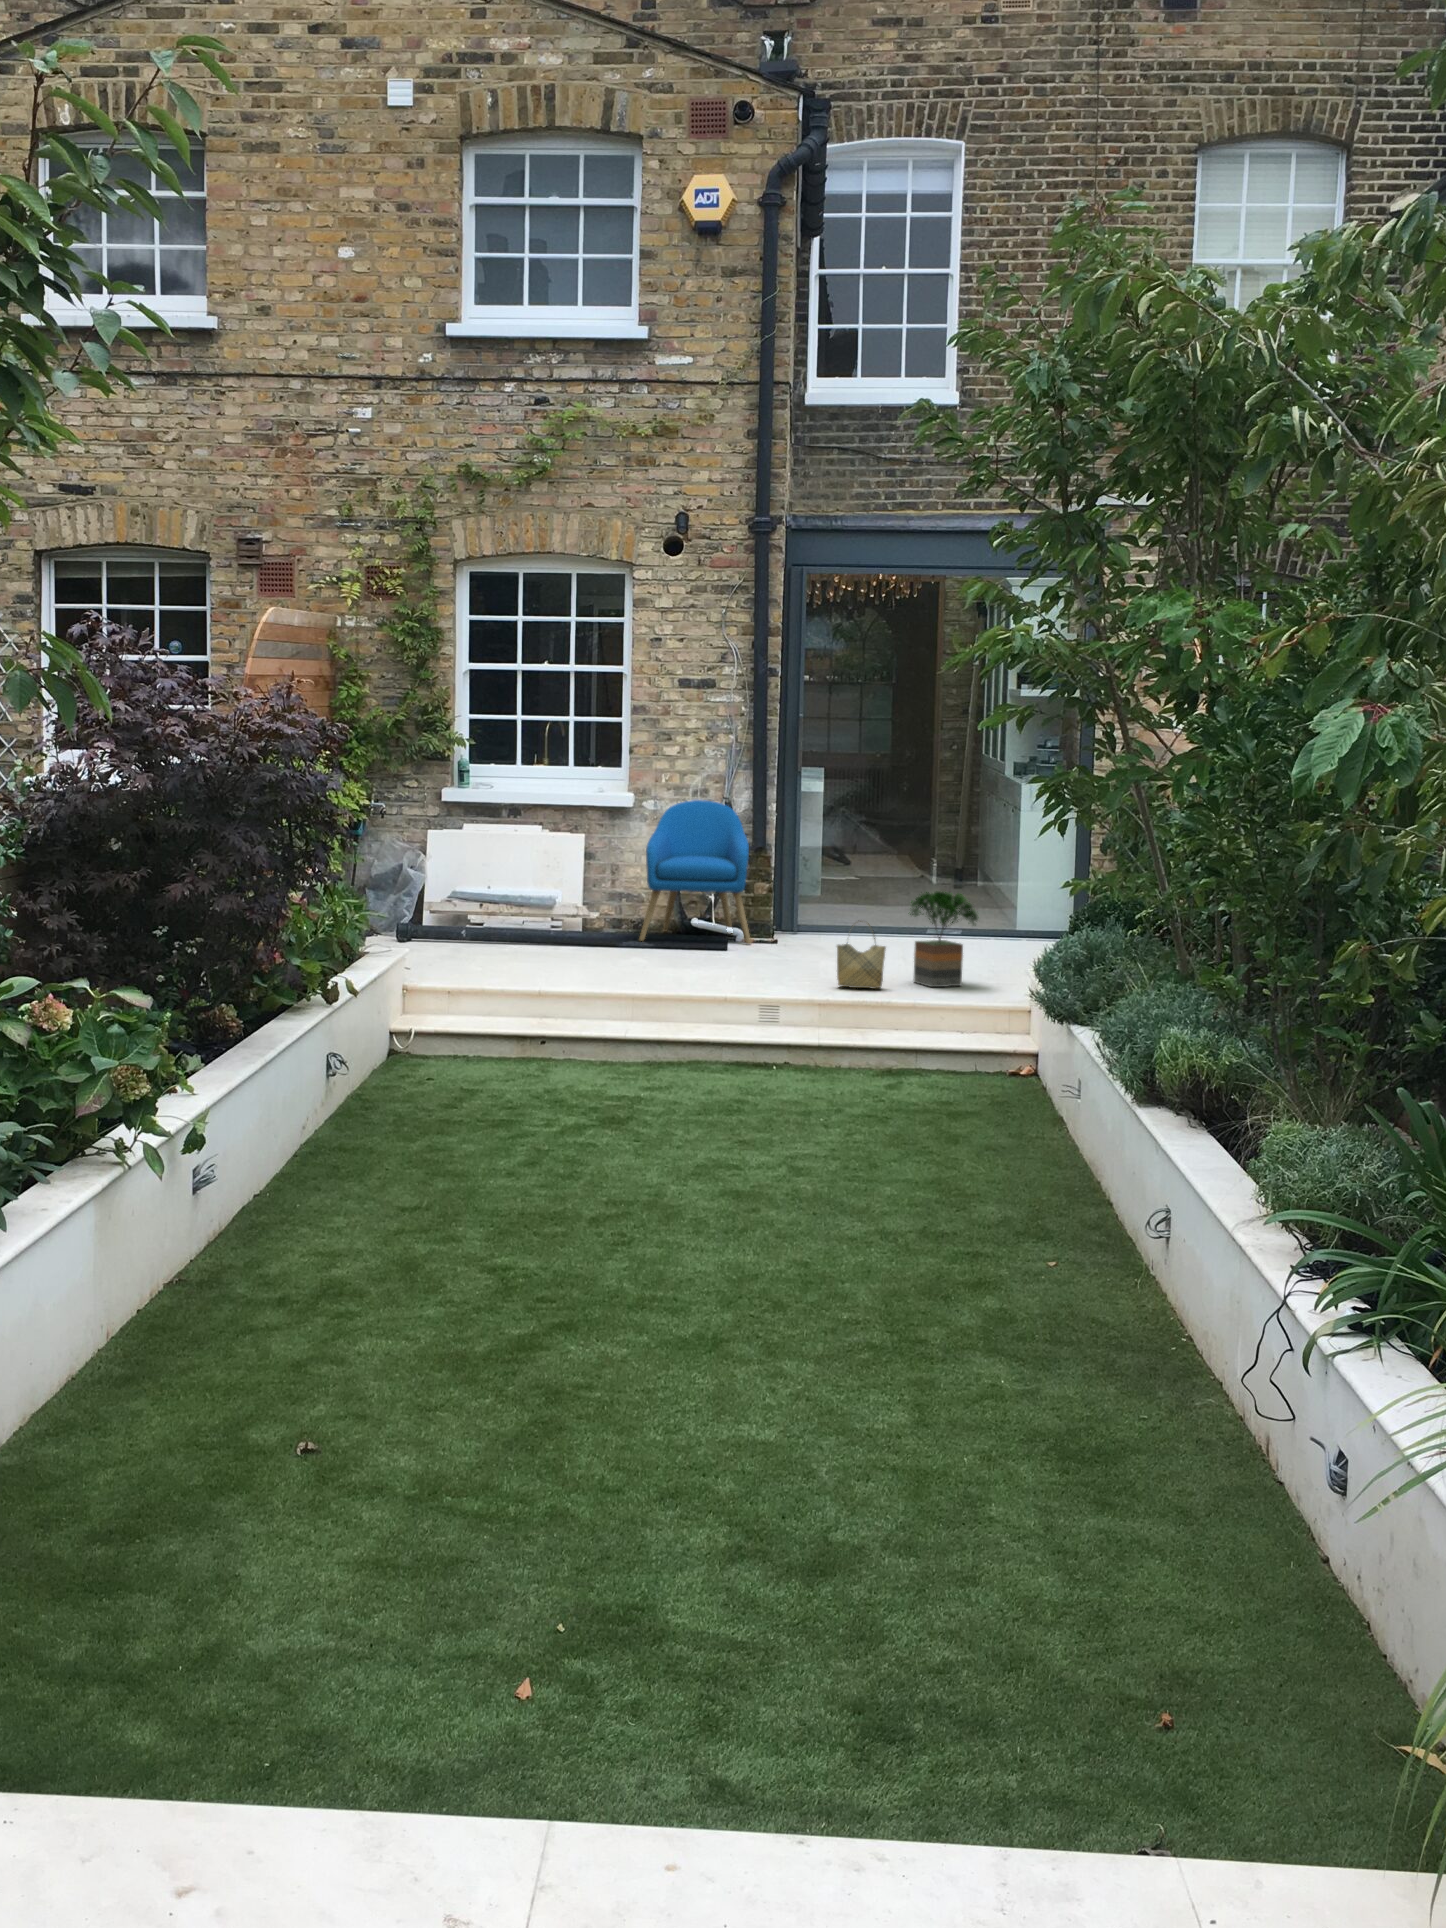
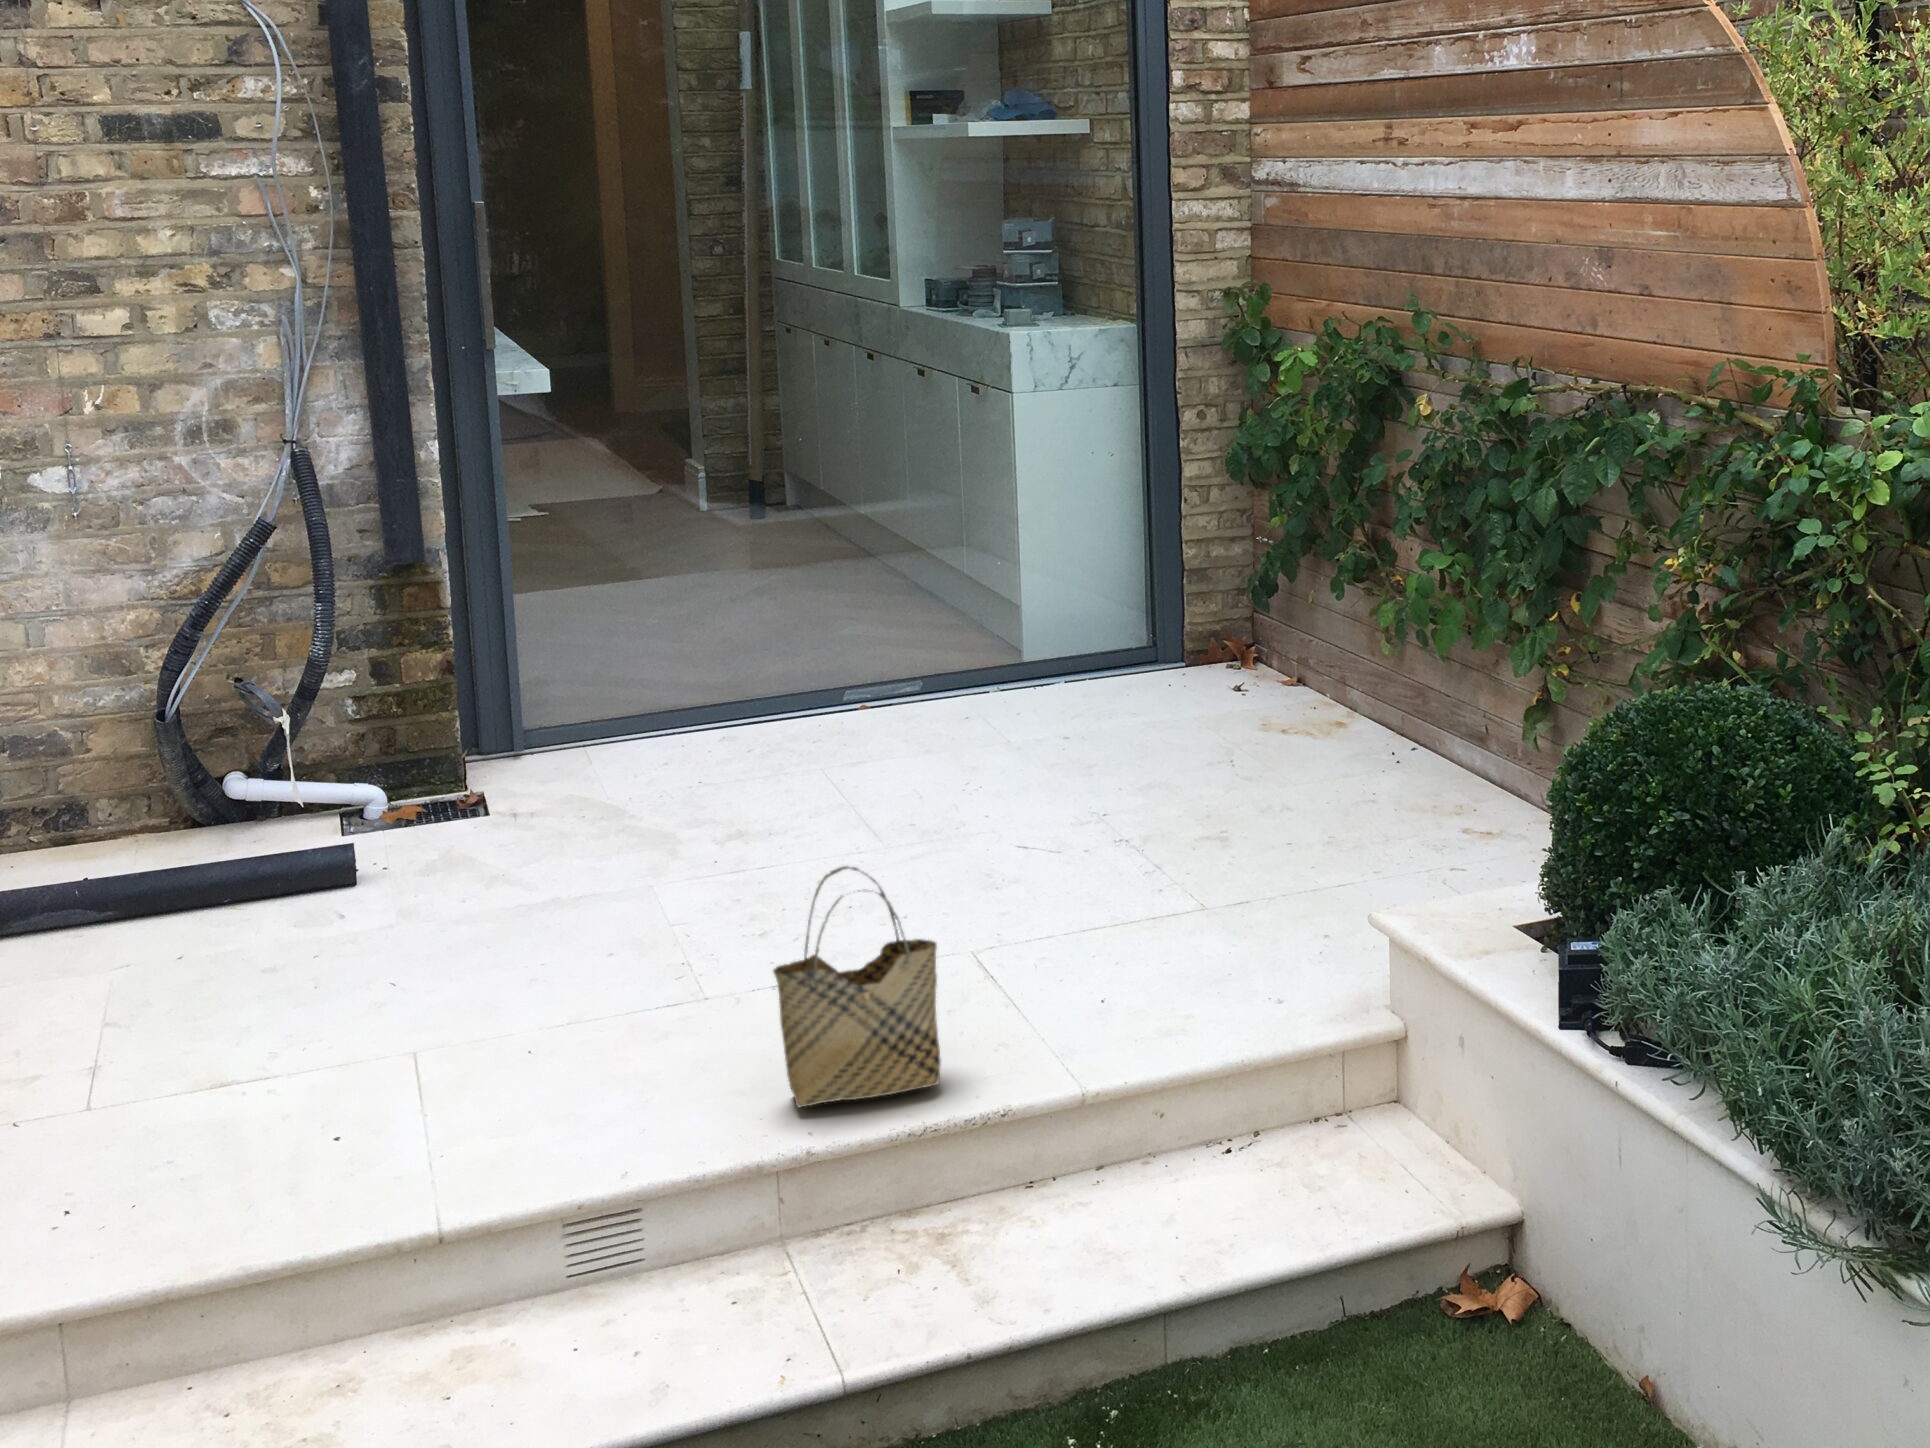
armchair: present [639,800,751,944] -> none [47,455,424,914]
potted tree: present [910,891,979,987] -> none [959,709,1193,1028]

